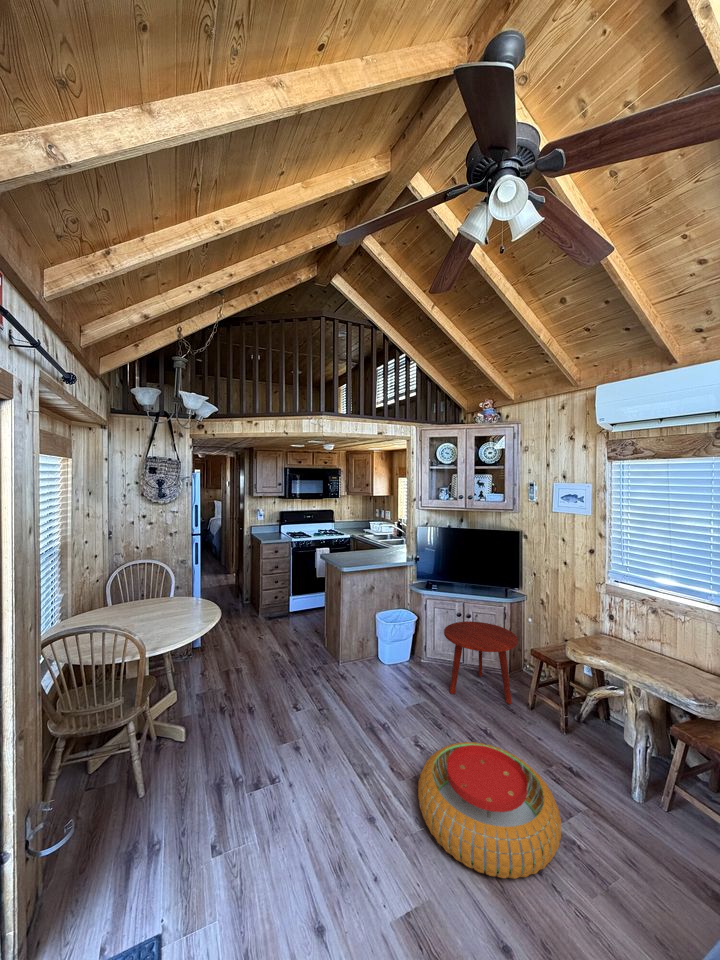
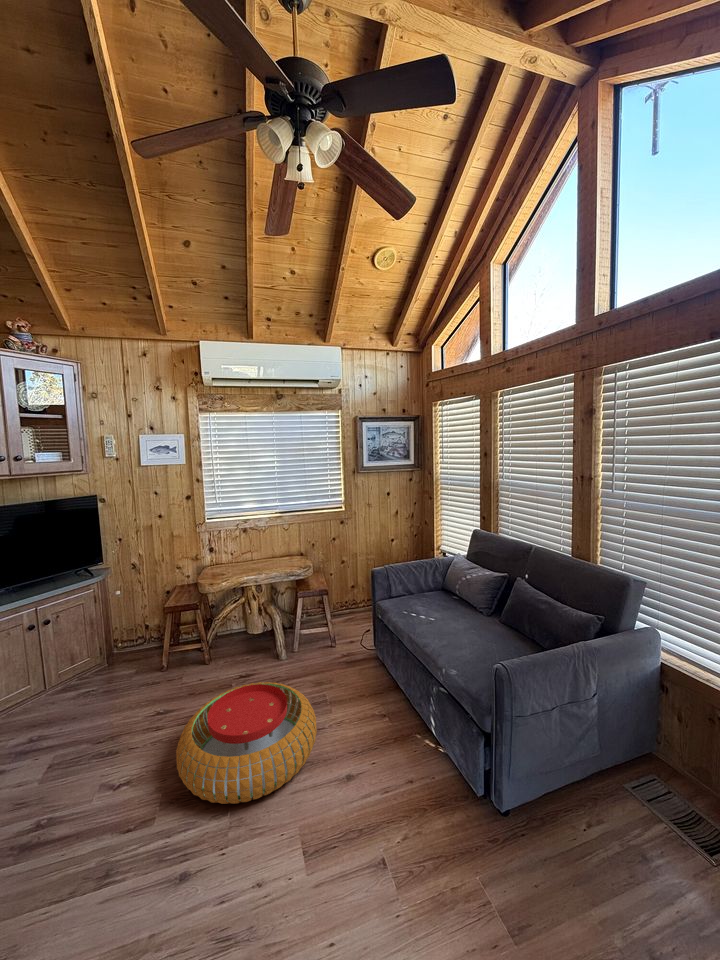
side table: present [444,621,518,704] -> none [36,607,148,722]

